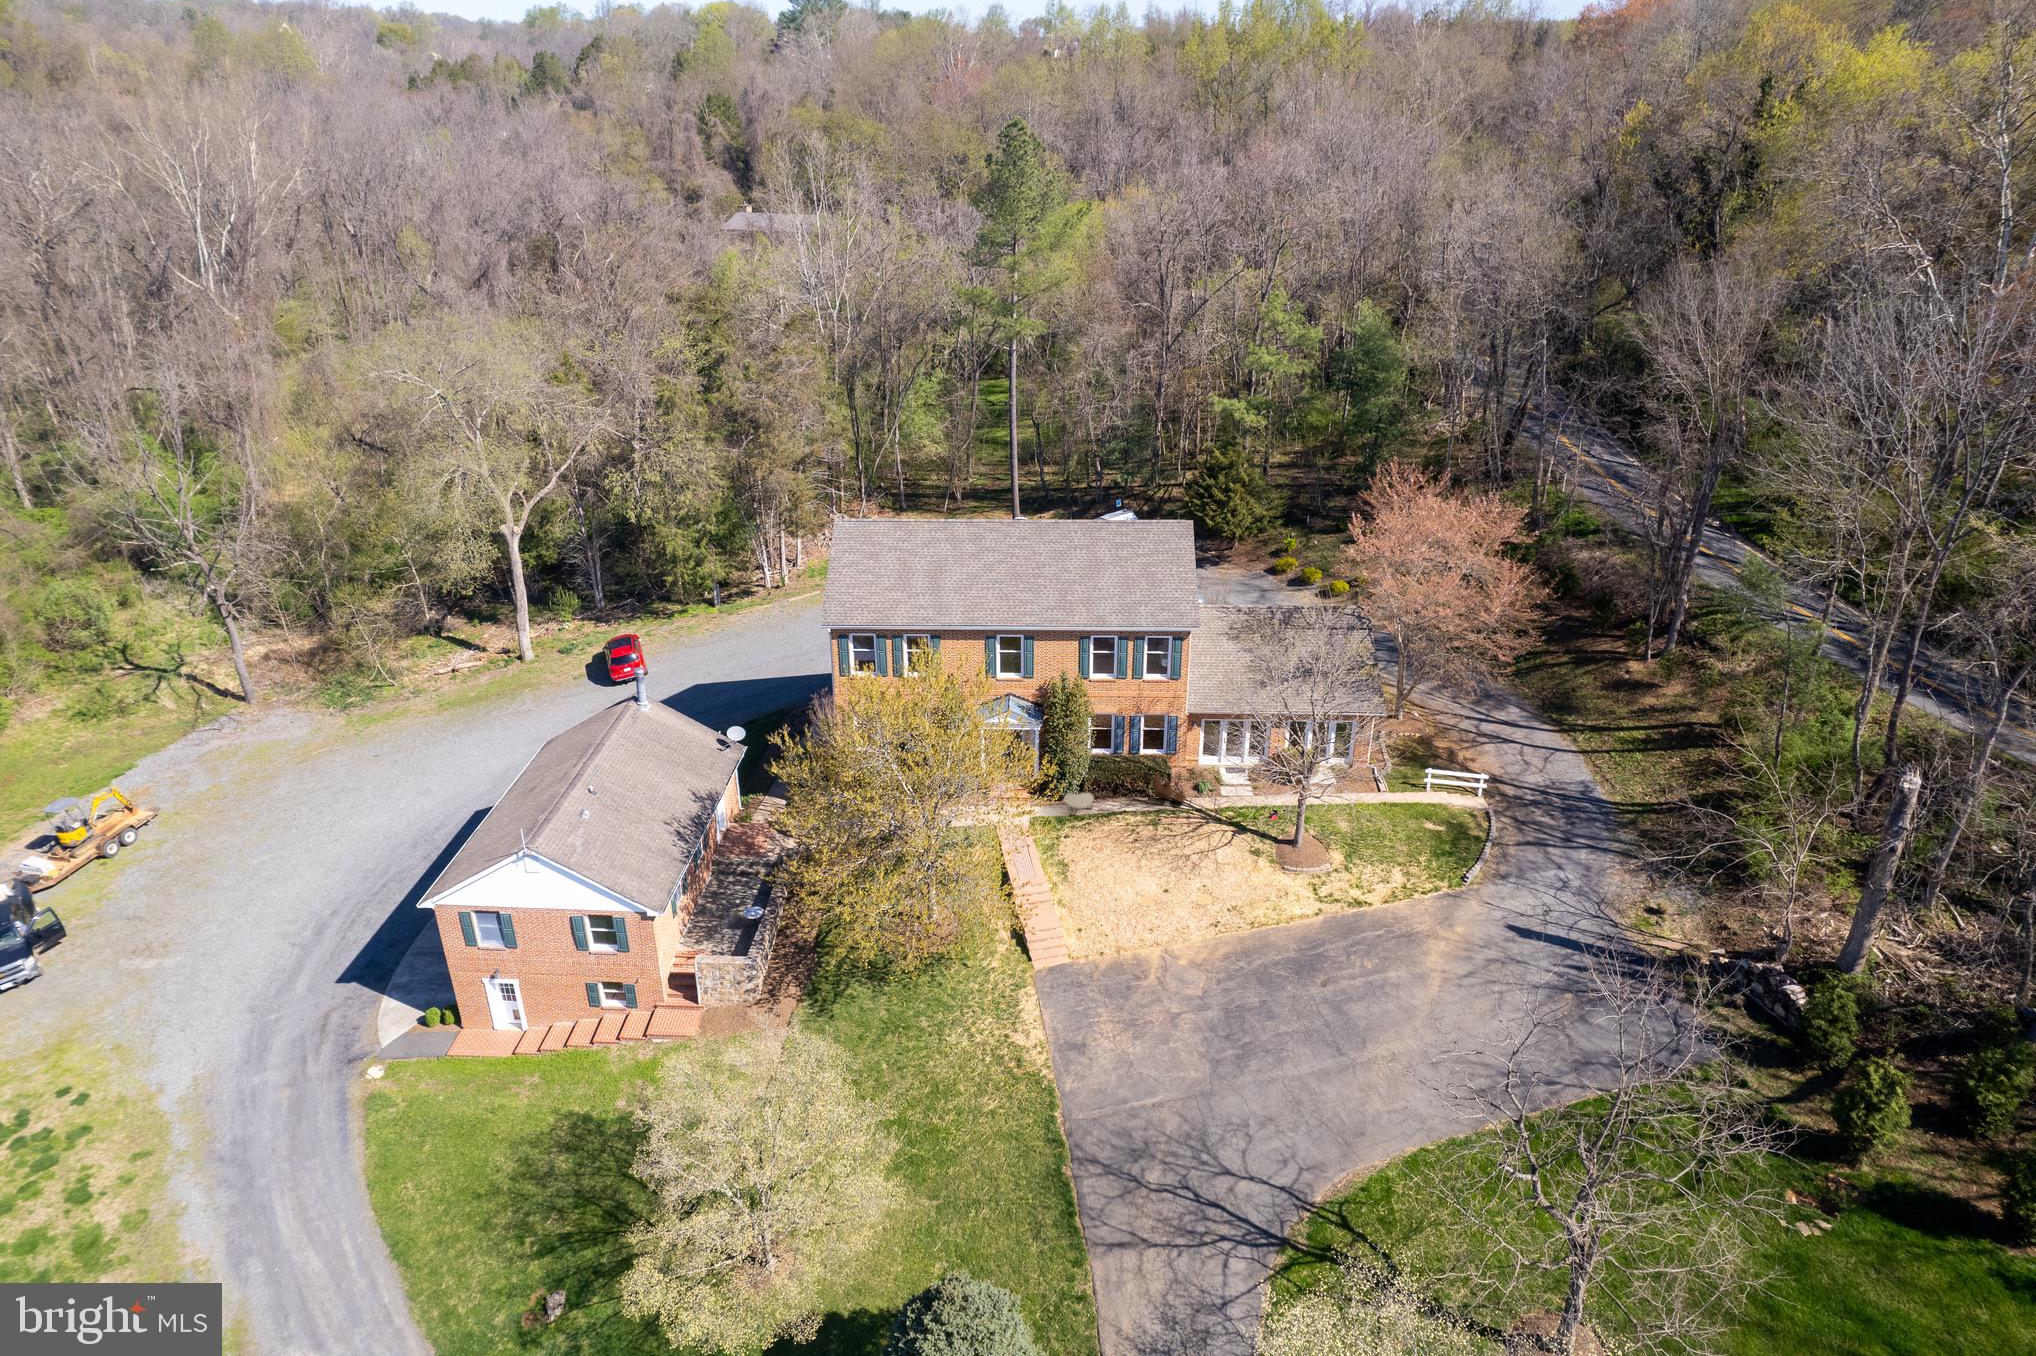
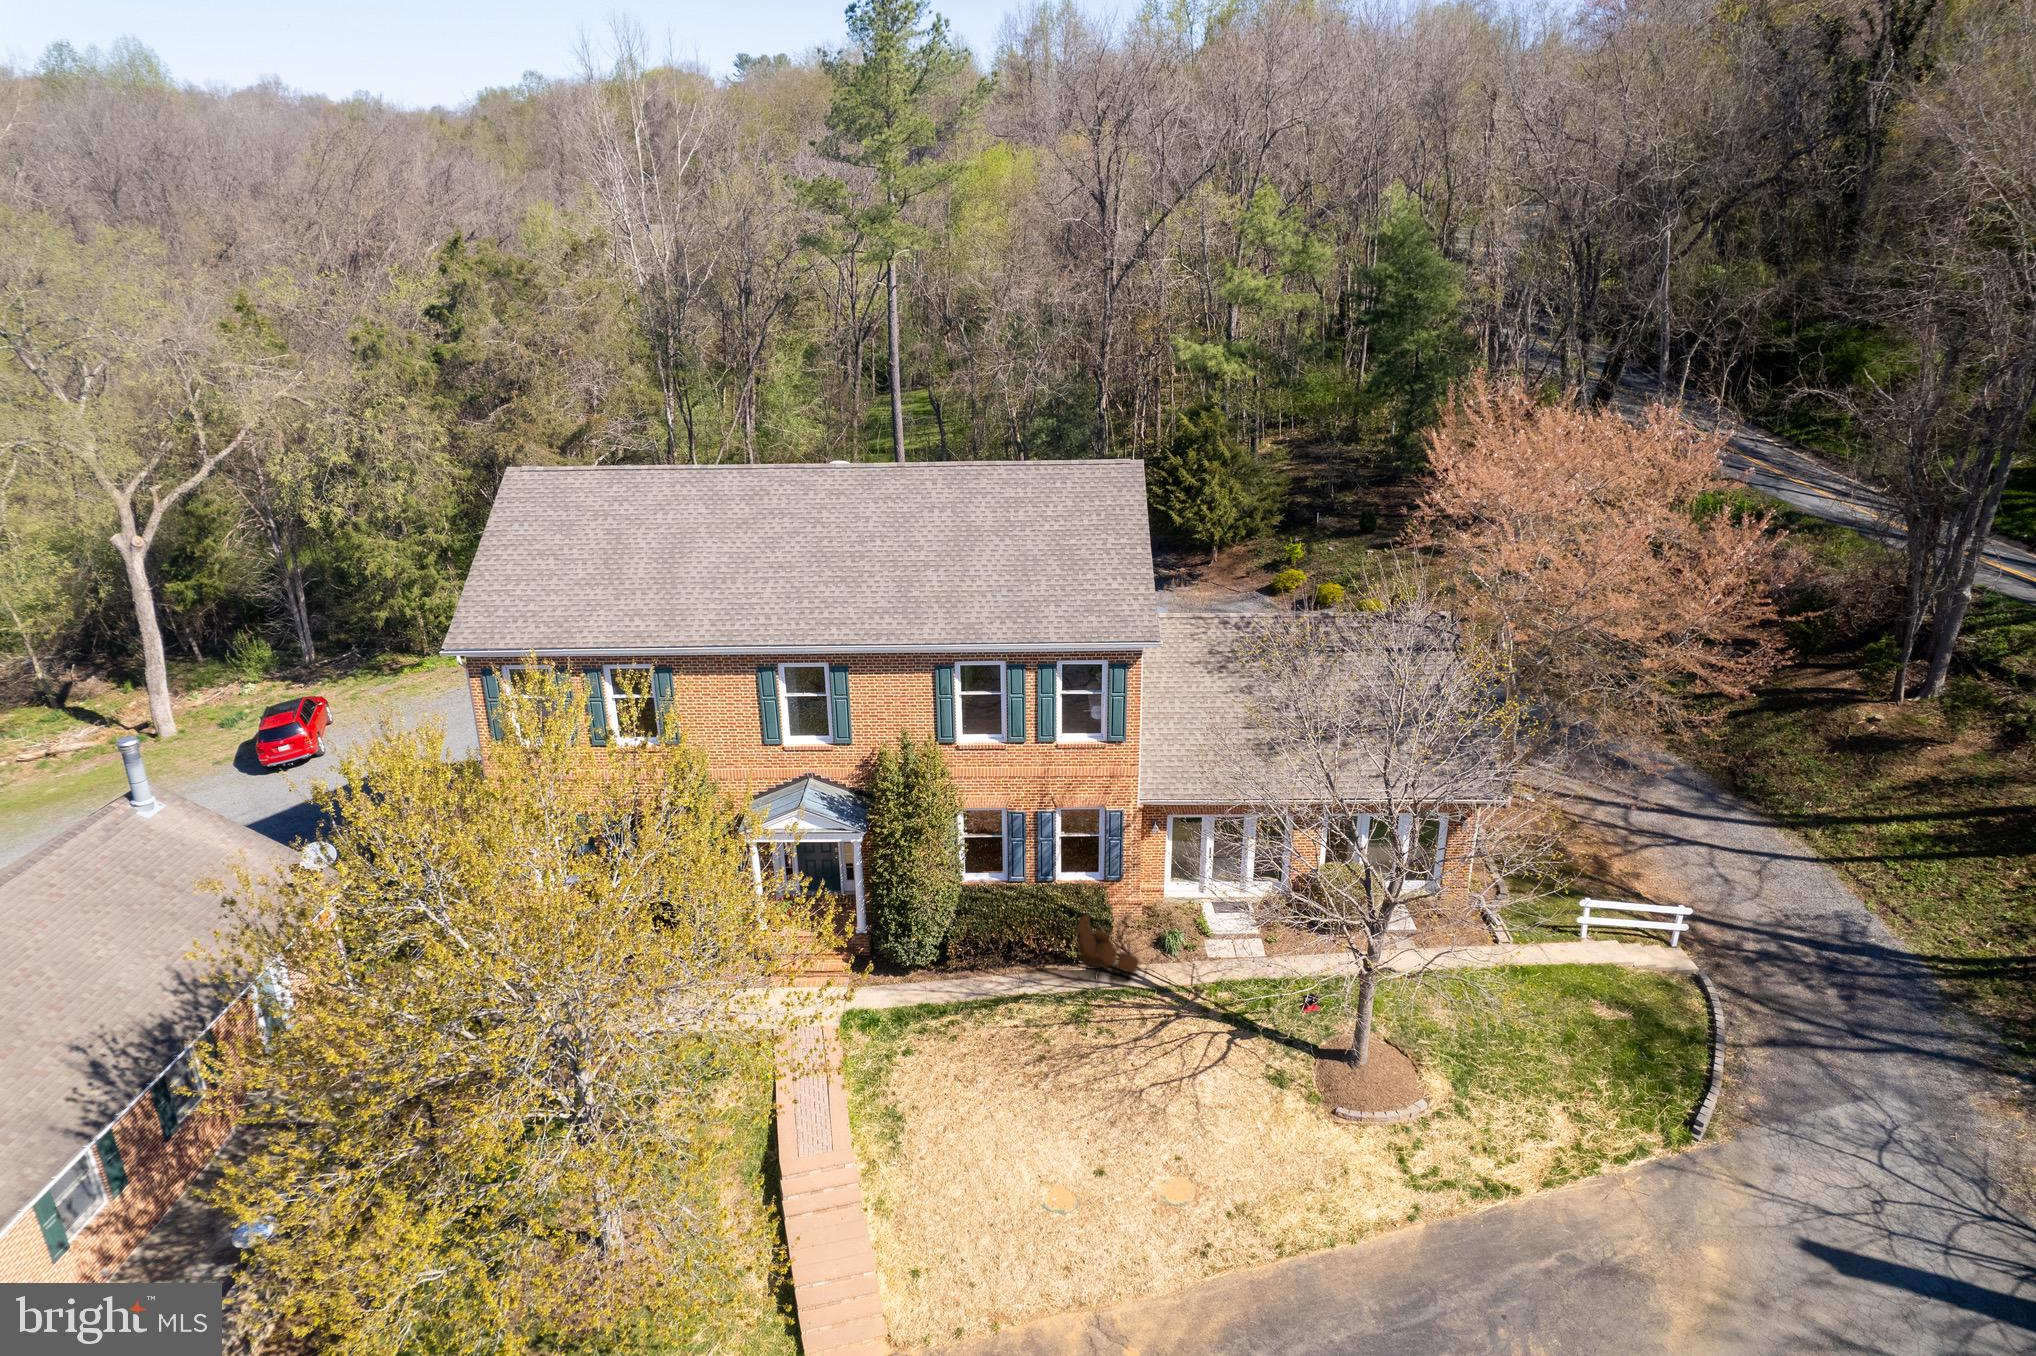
round table: present [1064,793,1094,815] -> none [909,954,965,1004]

